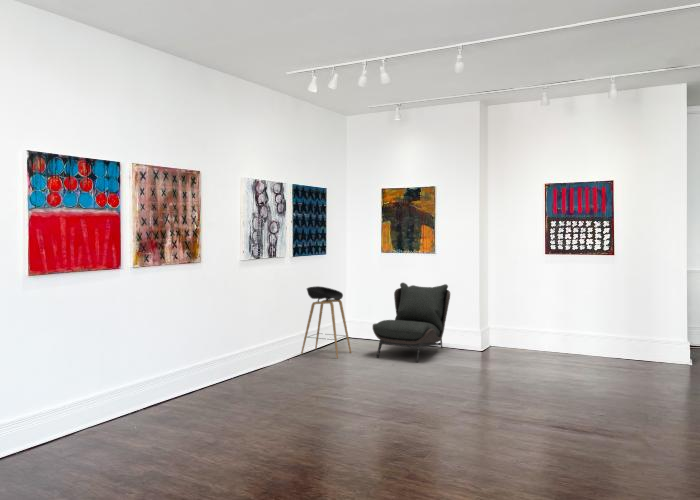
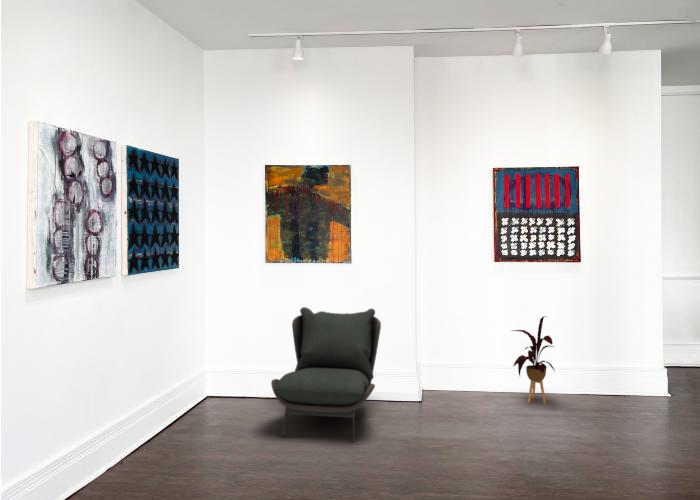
stool: present [301,286,351,358] -> none [146,323,234,449]
house plant: none [546,293,583,359] -> present [512,316,555,404]

